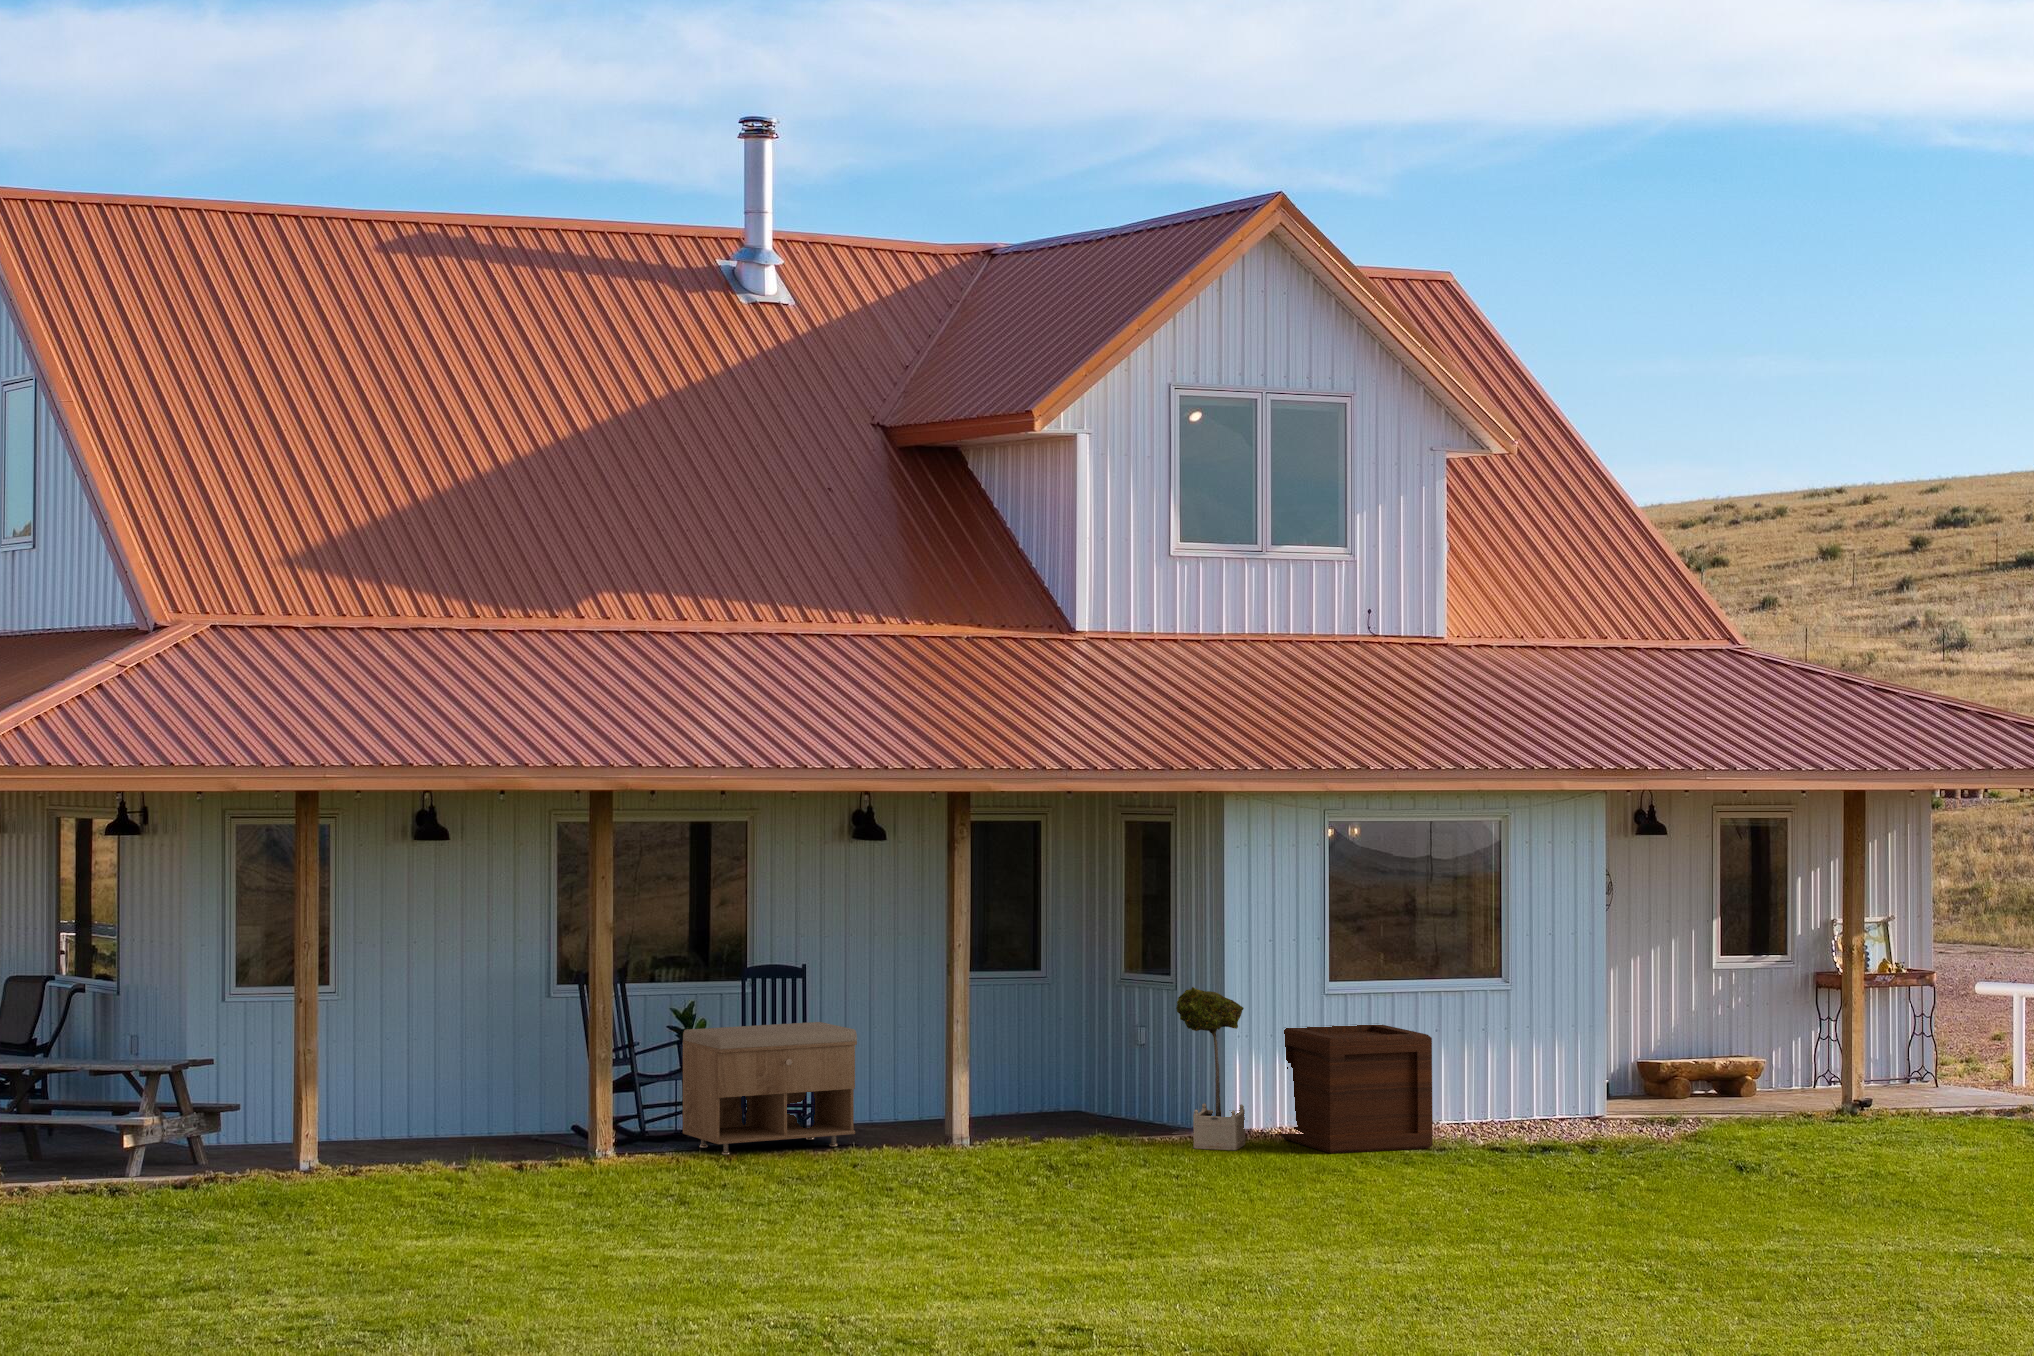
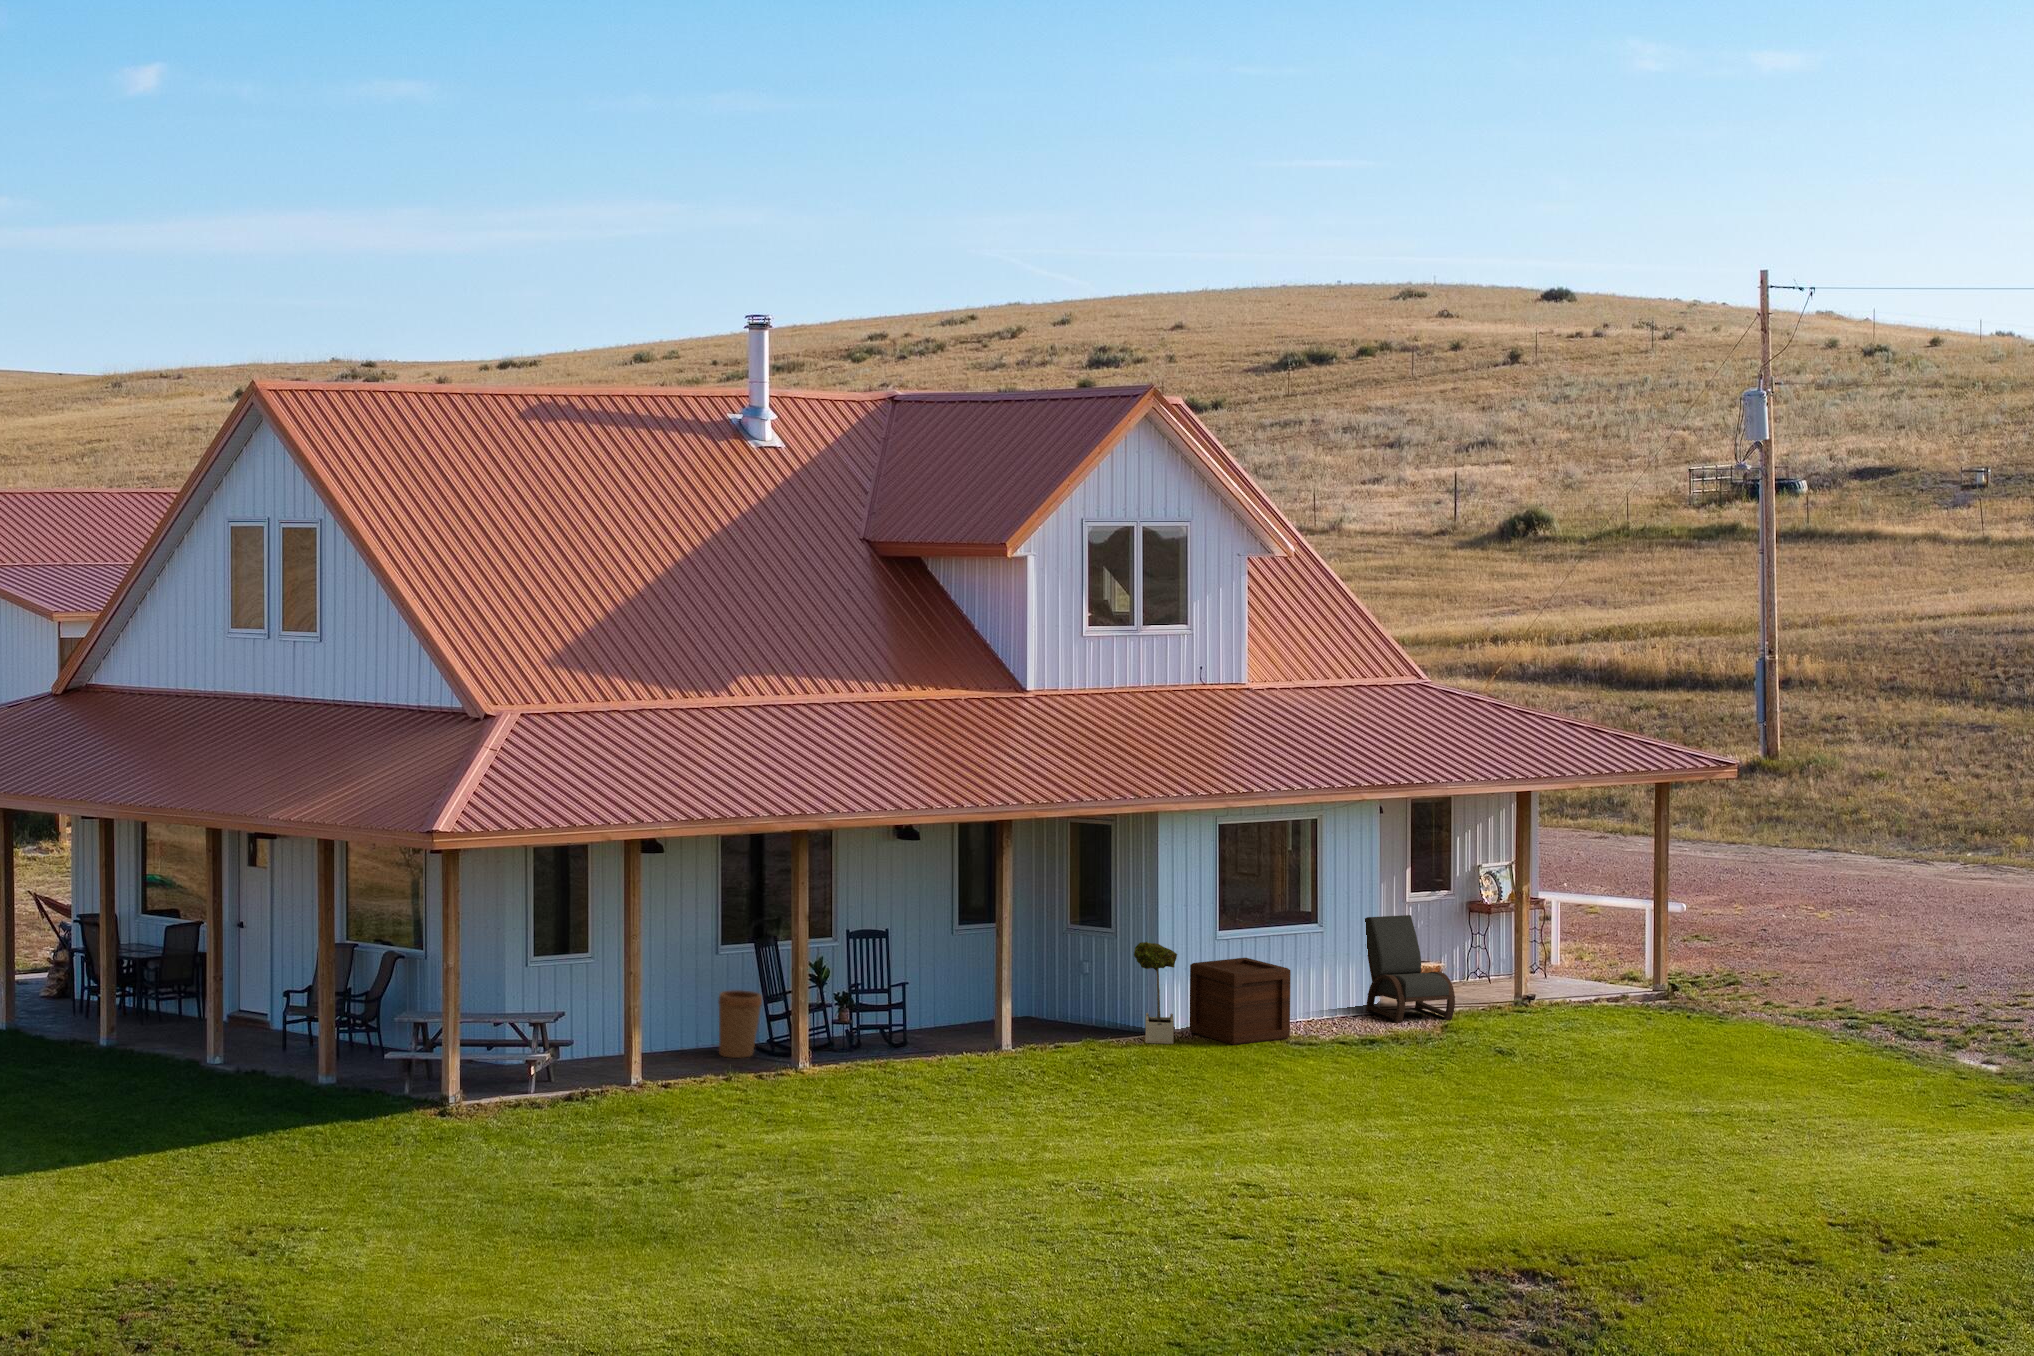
lounge chair: none [1596,971,1733,1135] -> present [1365,915,1455,1023]
storage bench: present [683,1022,857,1155] -> none [826,965,938,1057]
basket: none [510,1051,578,1152] -> present [718,990,762,1058]

